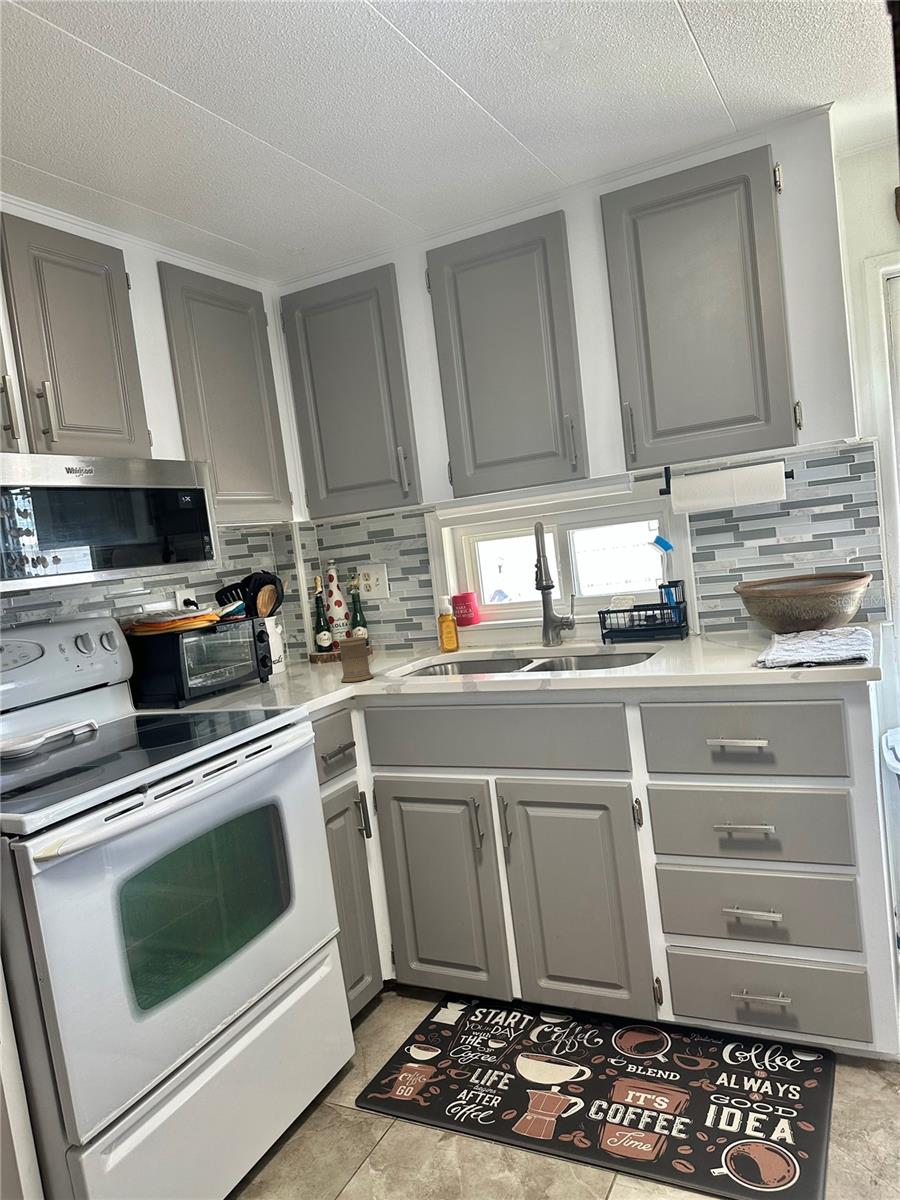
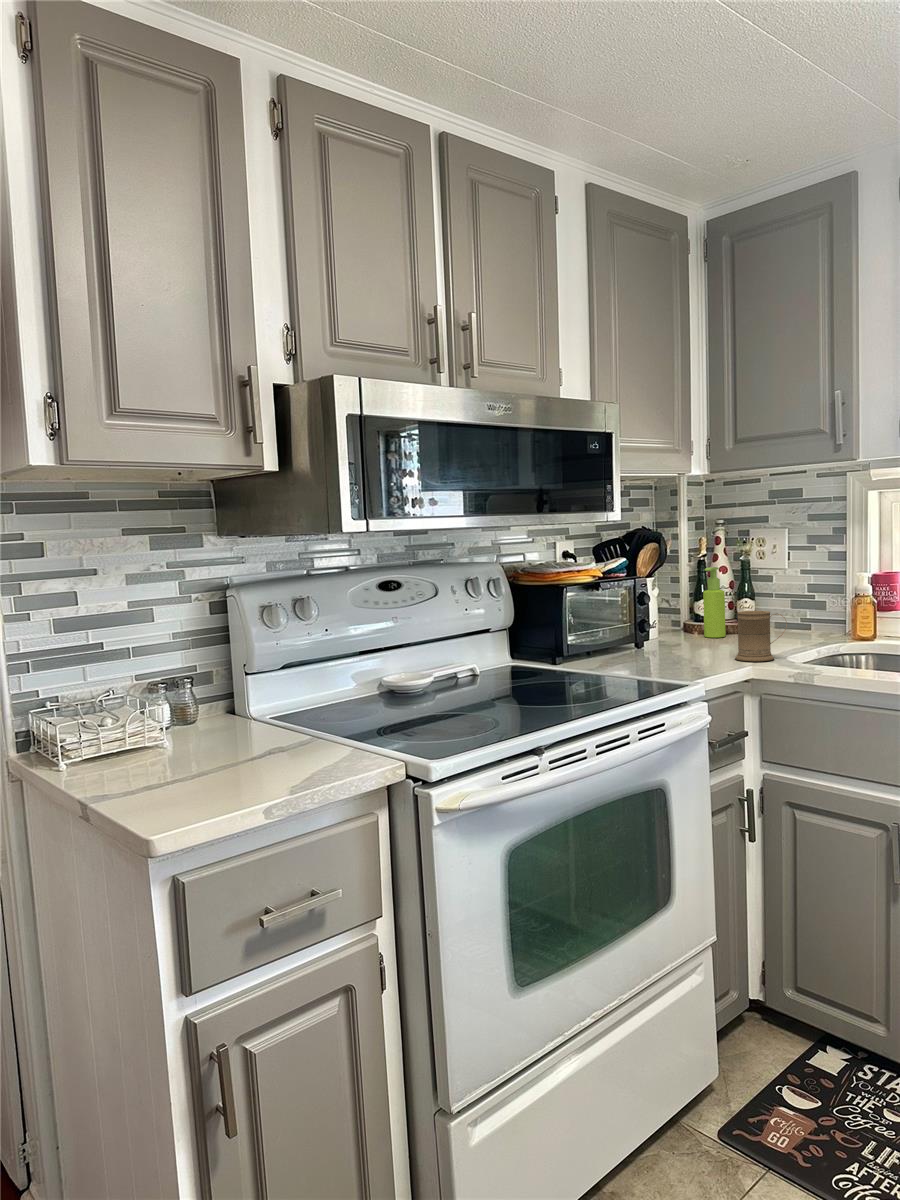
soap dispenser: none [316,602,342,665] -> present [703,567,726,638]

